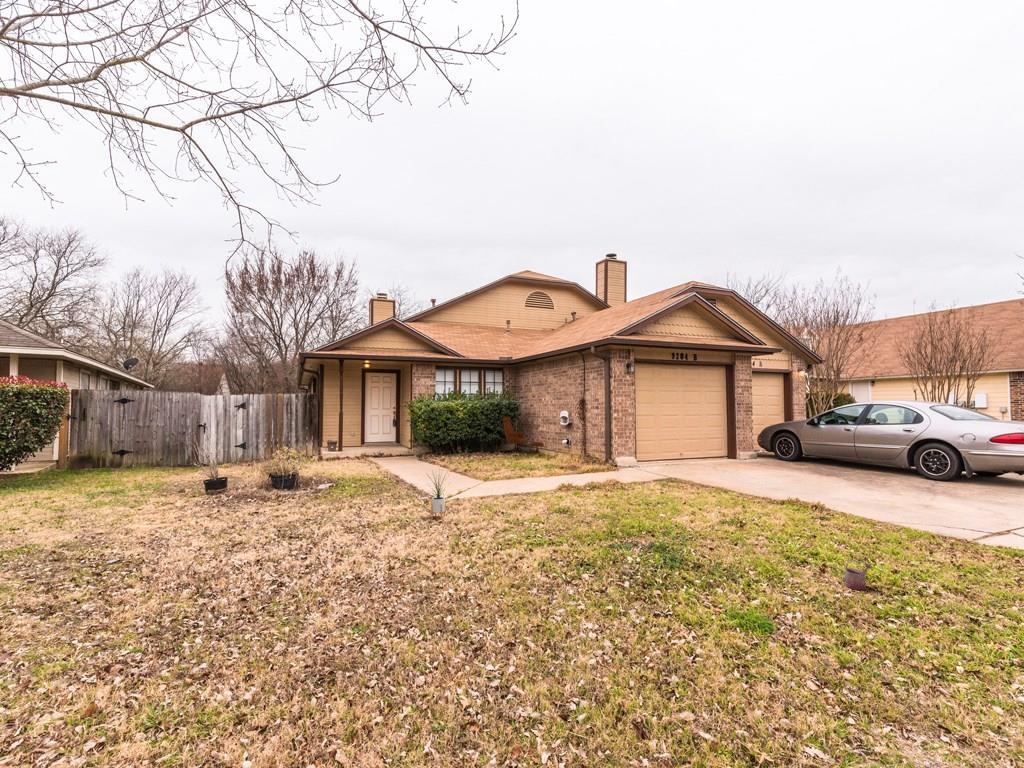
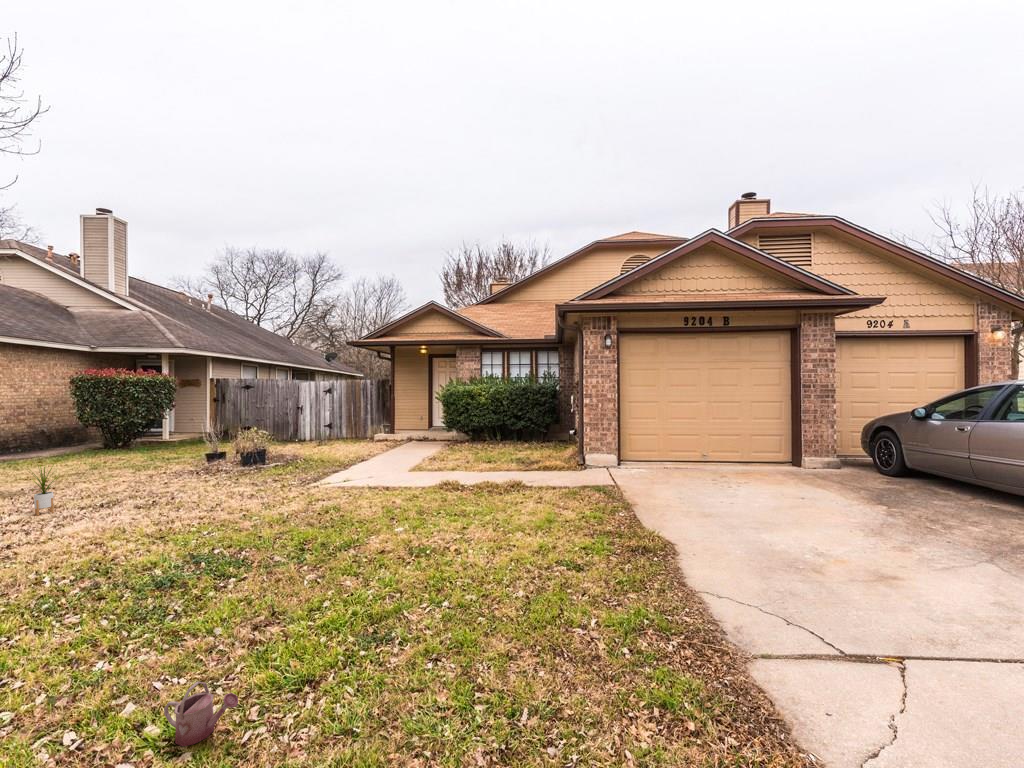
lounge chair: present [503,417,544,452] -> none [525,402,566,444]
house plant: present [429,471,445,519] -> present [31,464,58,516]

